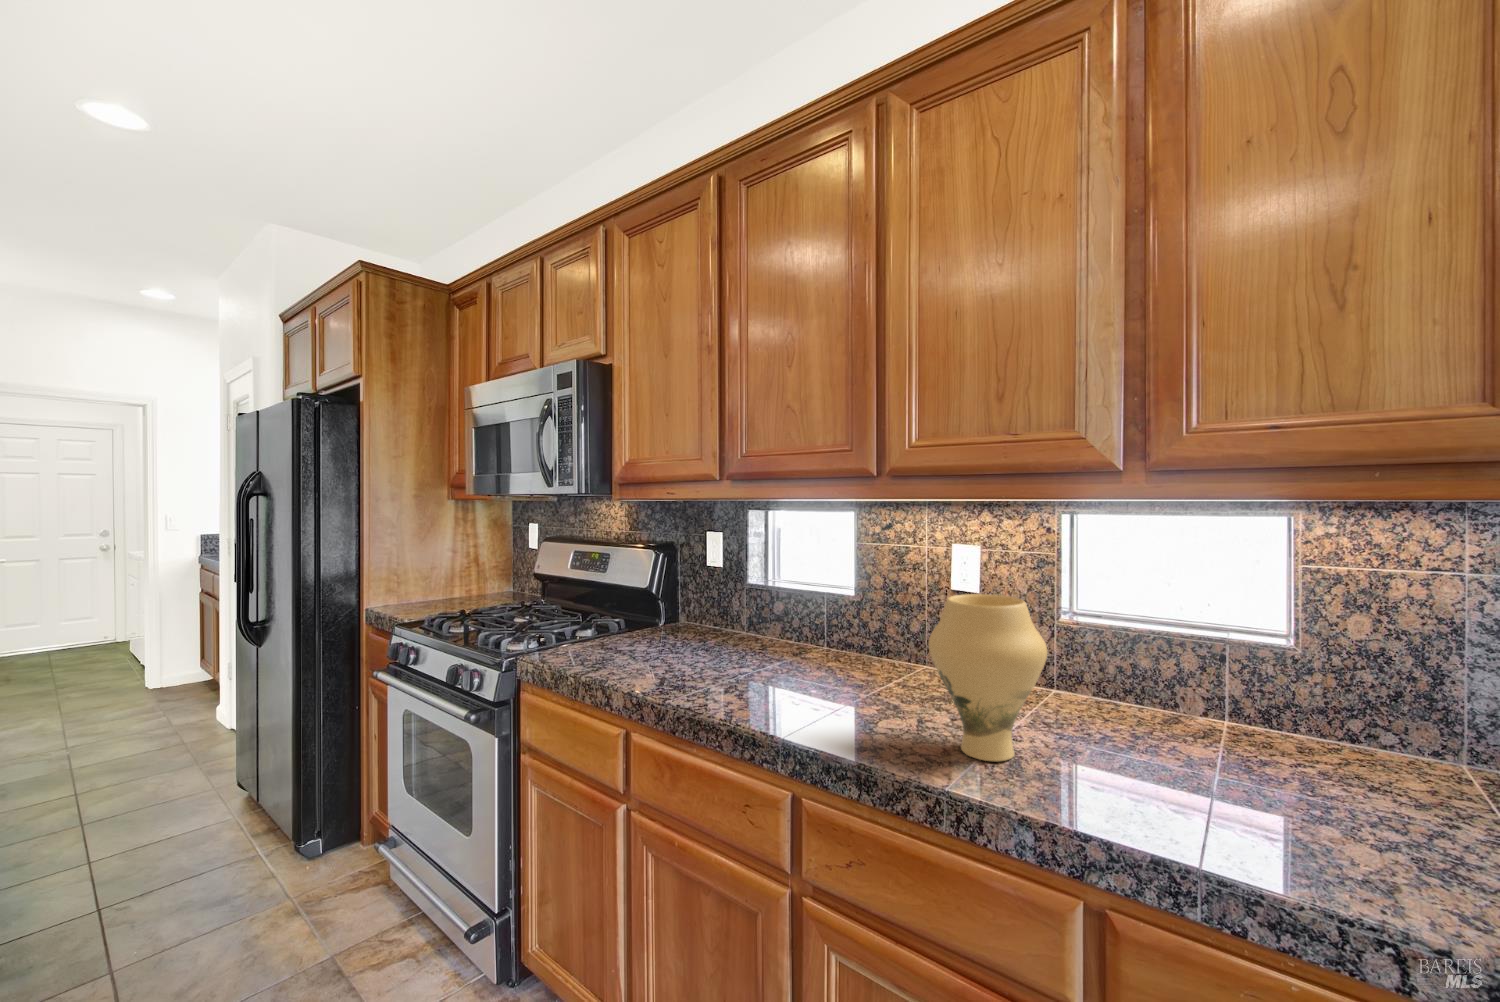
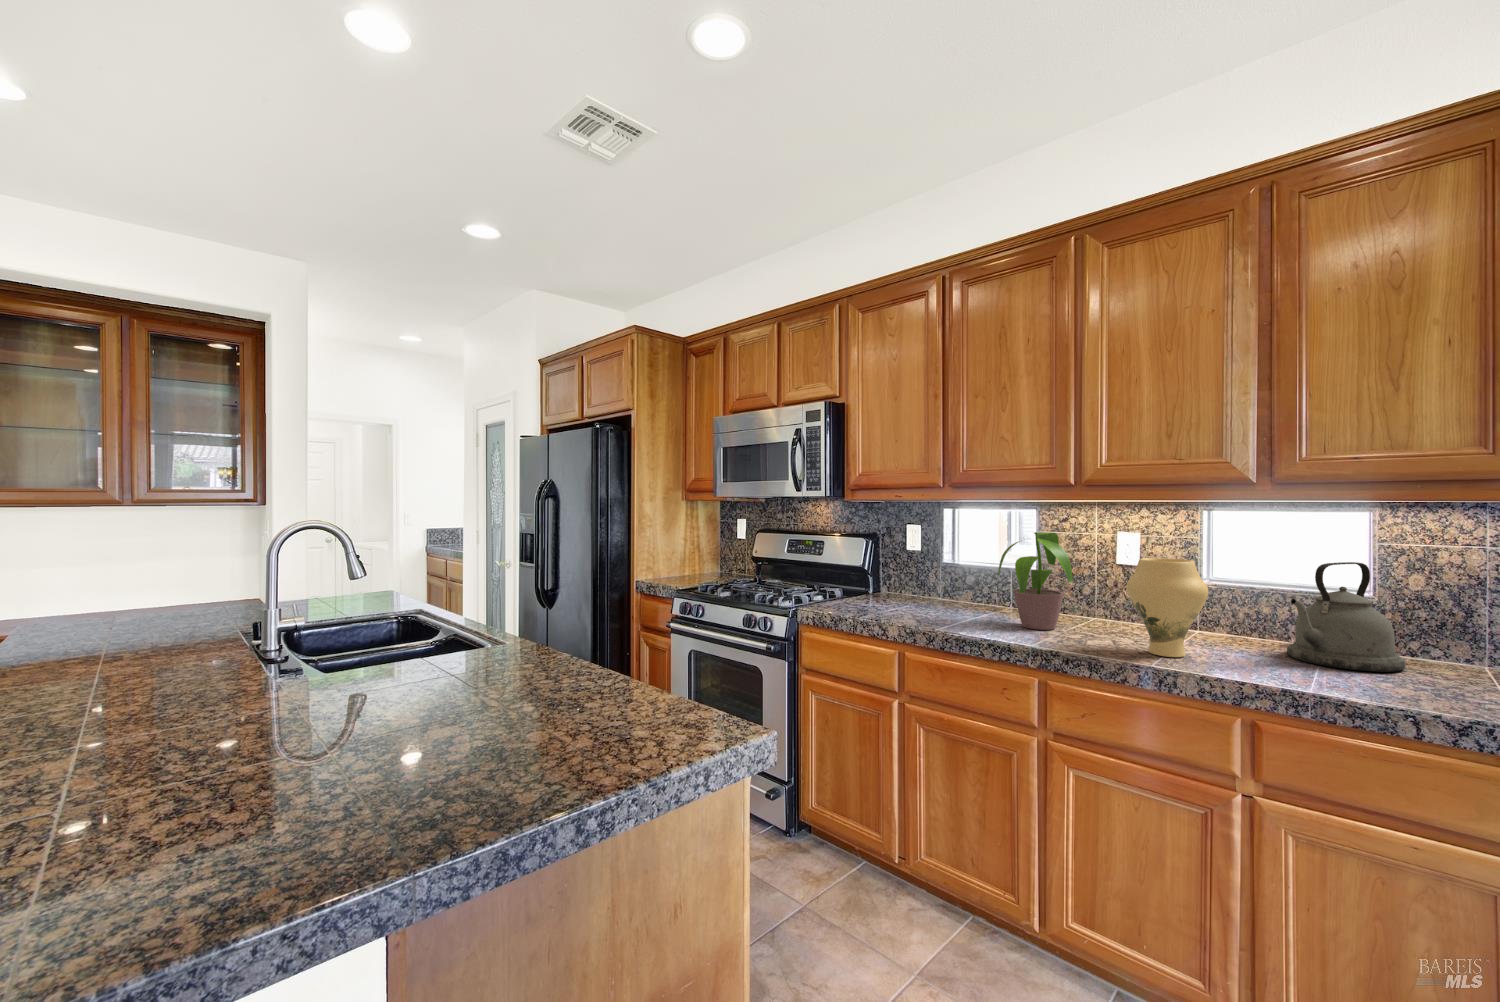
potted plant: none [757,547,898,696] -> present [997,532,1073,630]
kettle: none [1169,599,1348,790] -> present [1287,562,1406,672]

